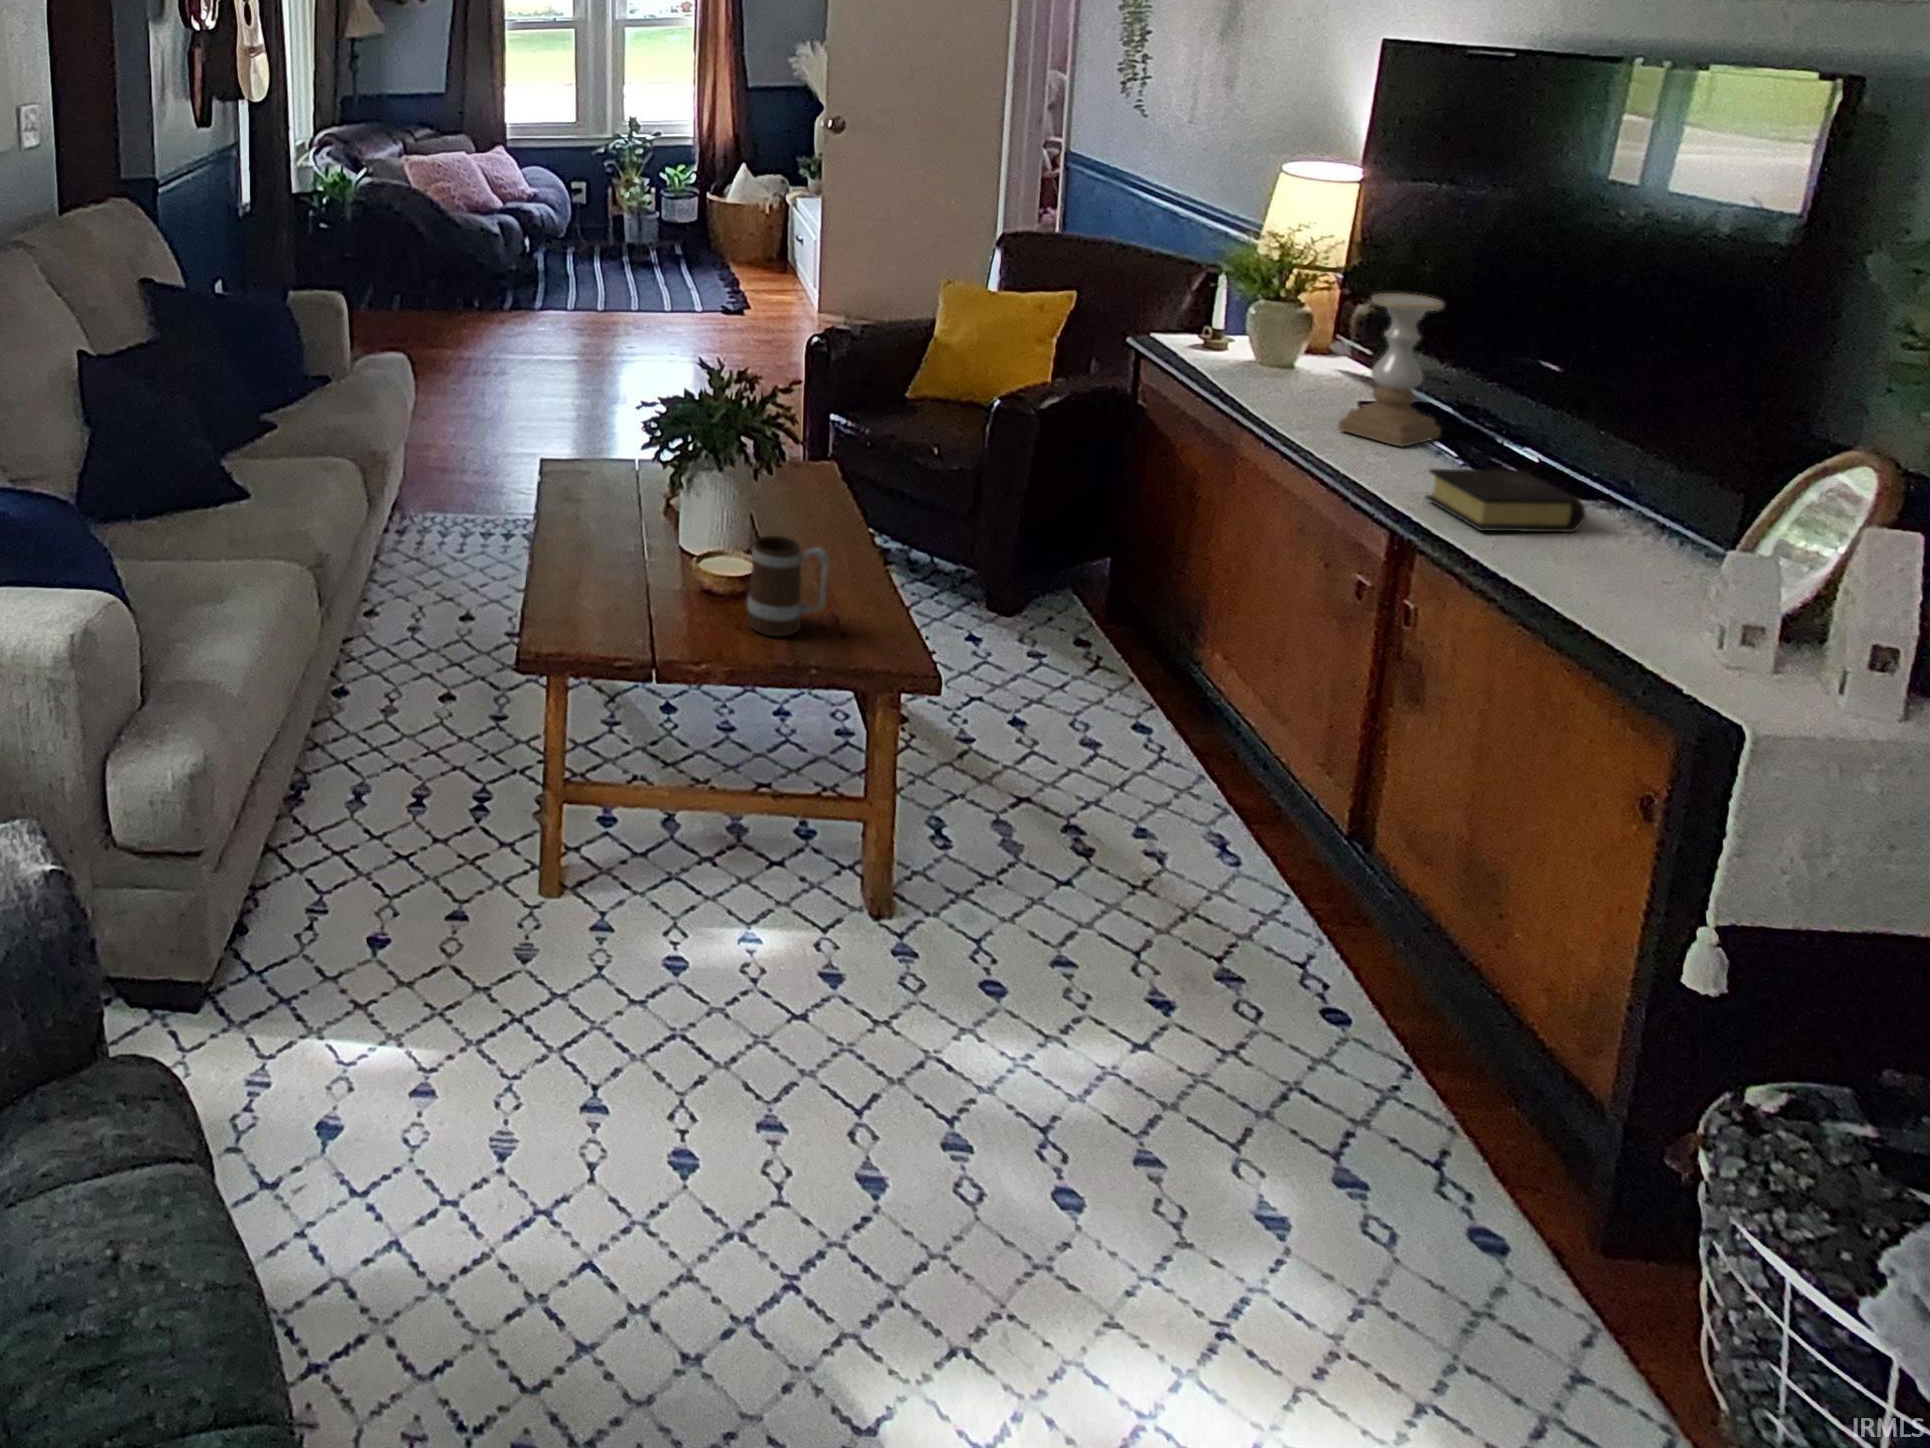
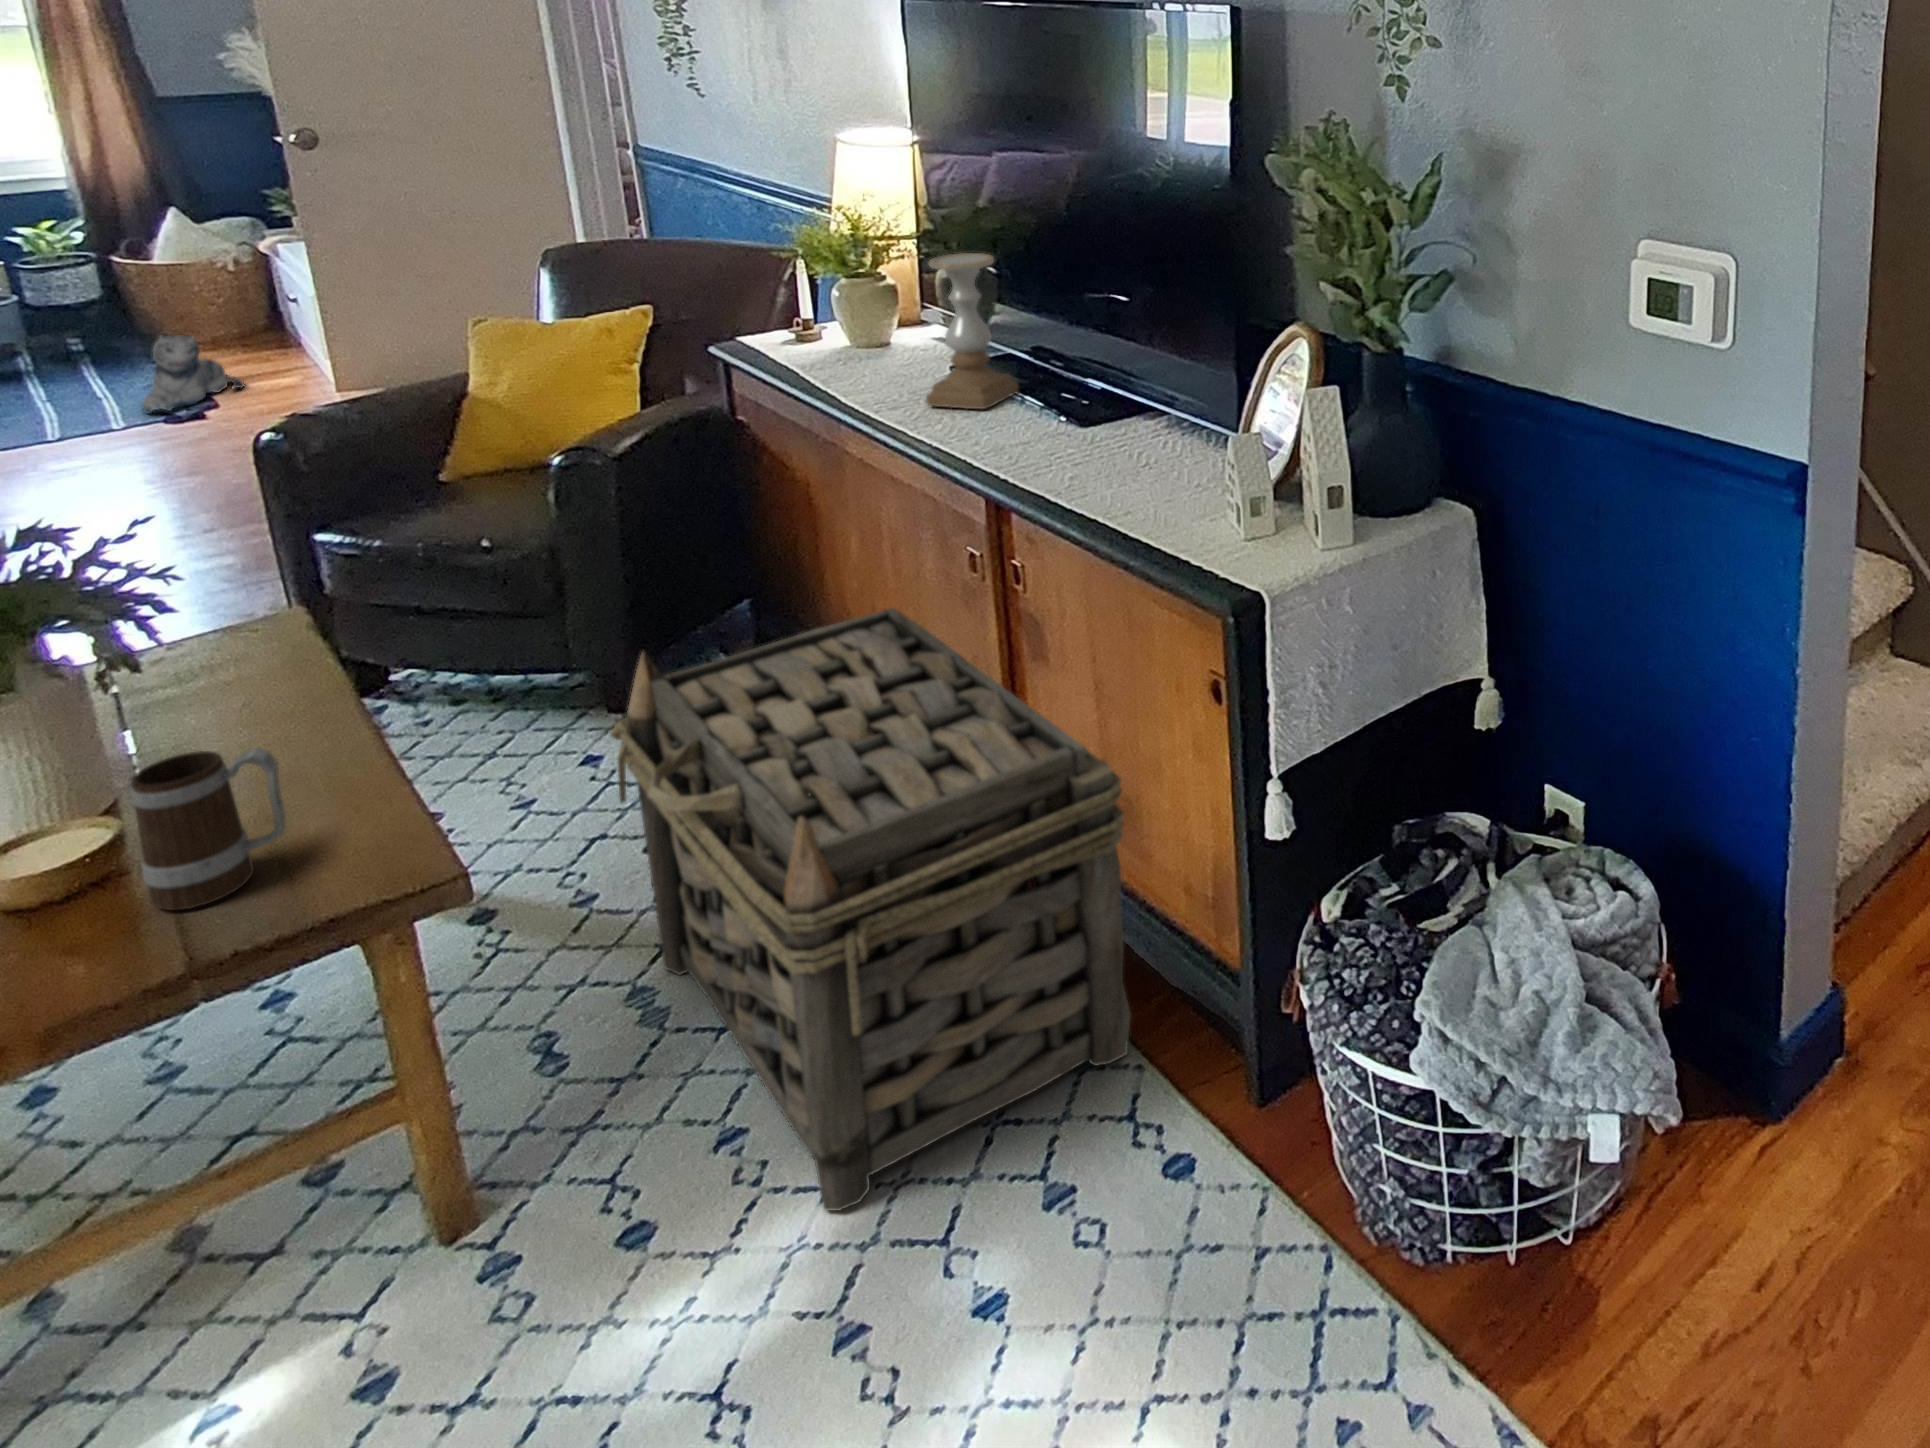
plush toy: none [710,250,766,304] -> present [142,335,245,414]
book: present [1426,469,1586,532] -> none [1005,407,1137,476]
basket: none [1013,565,1500,1110] -> present [611,608,1131,1211]

